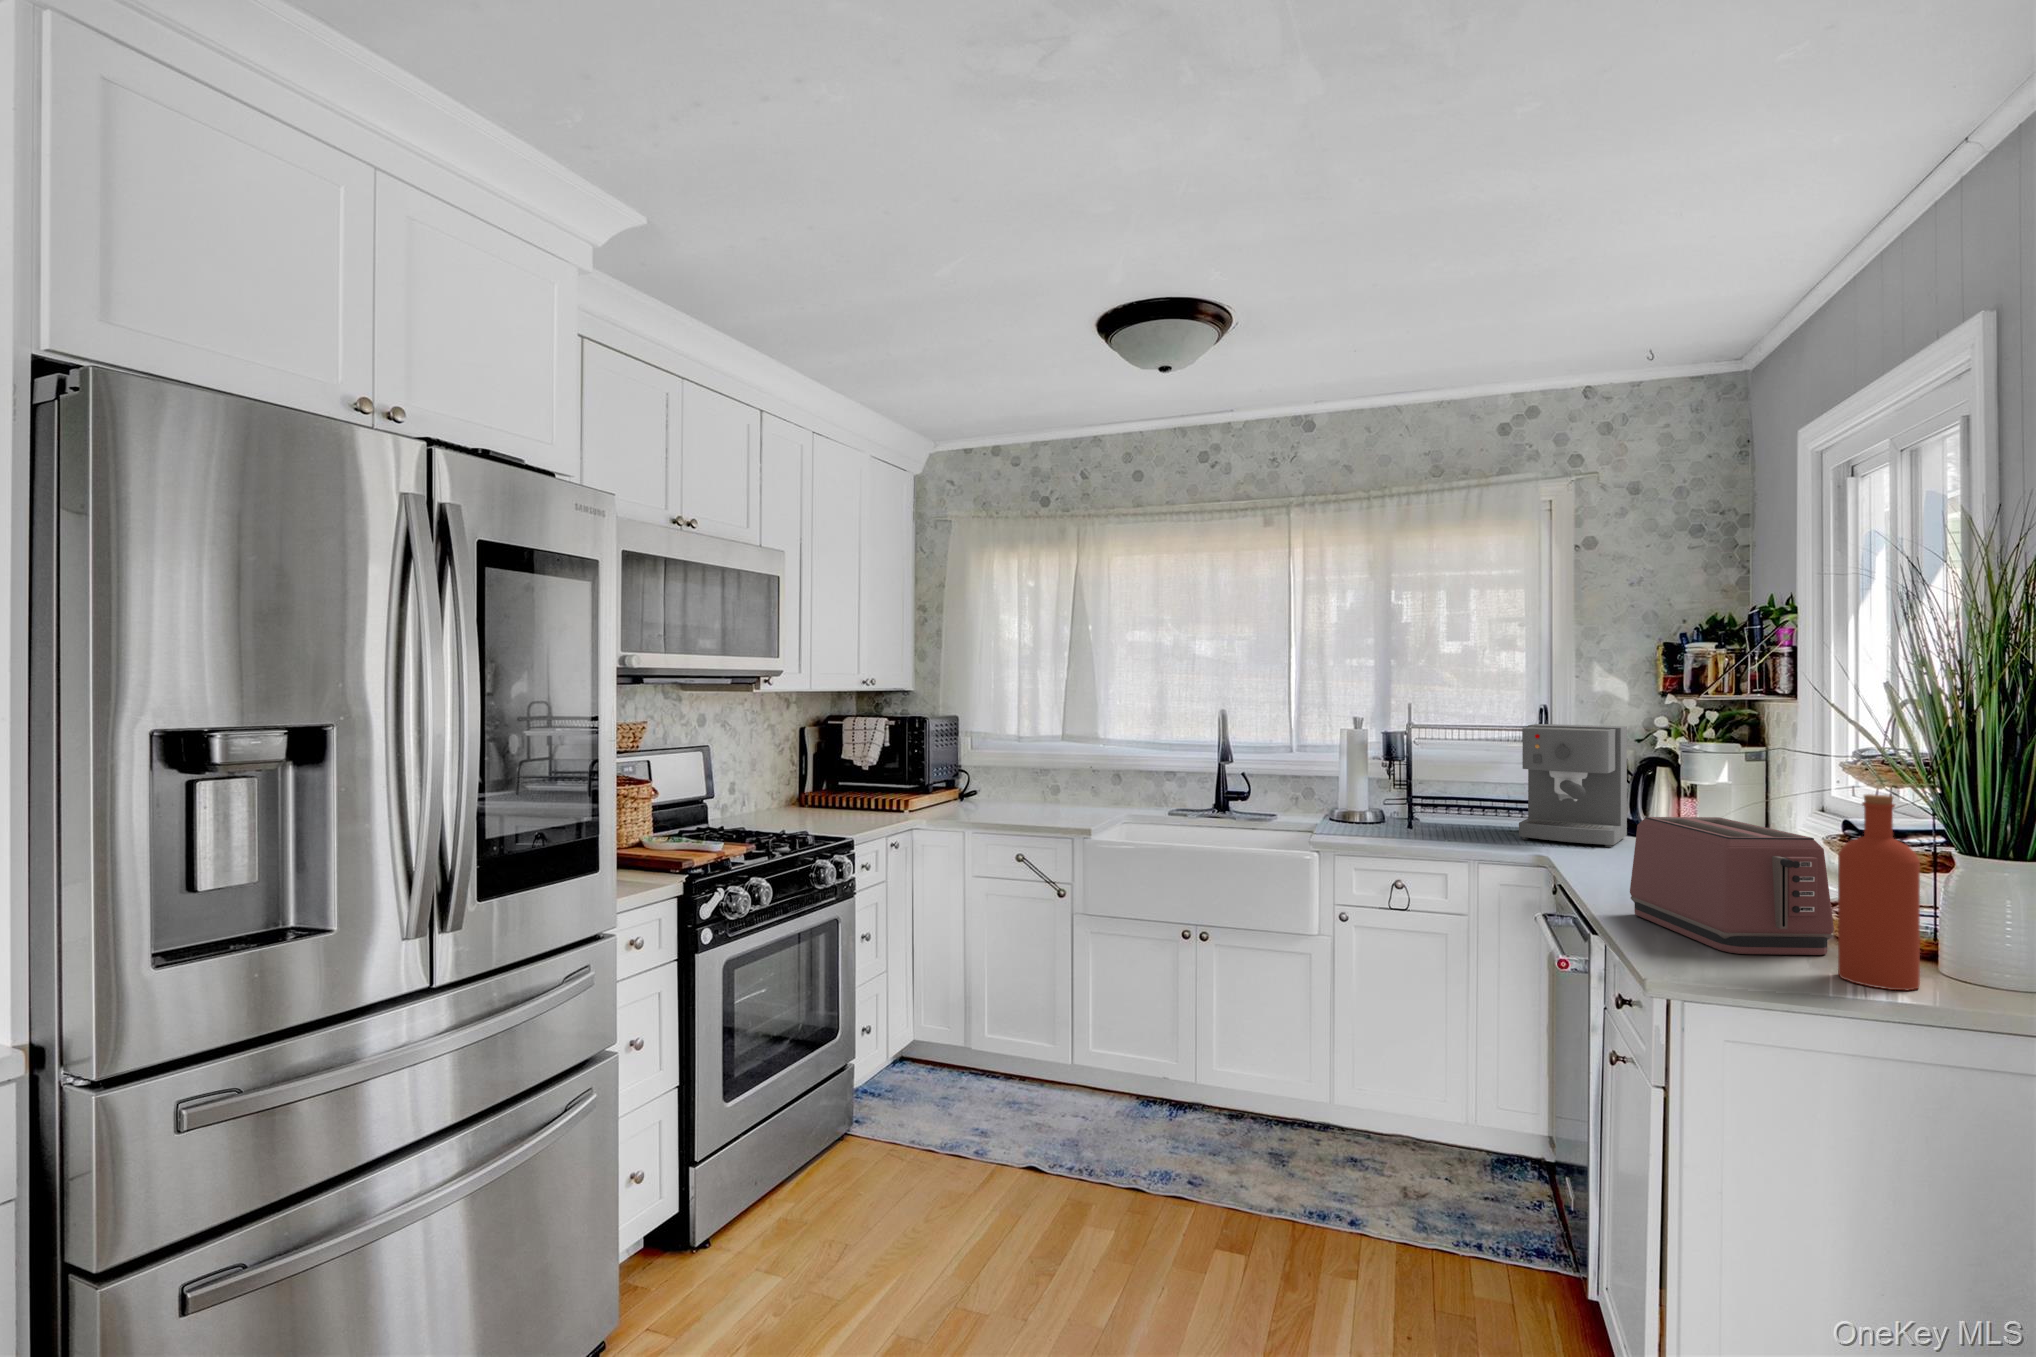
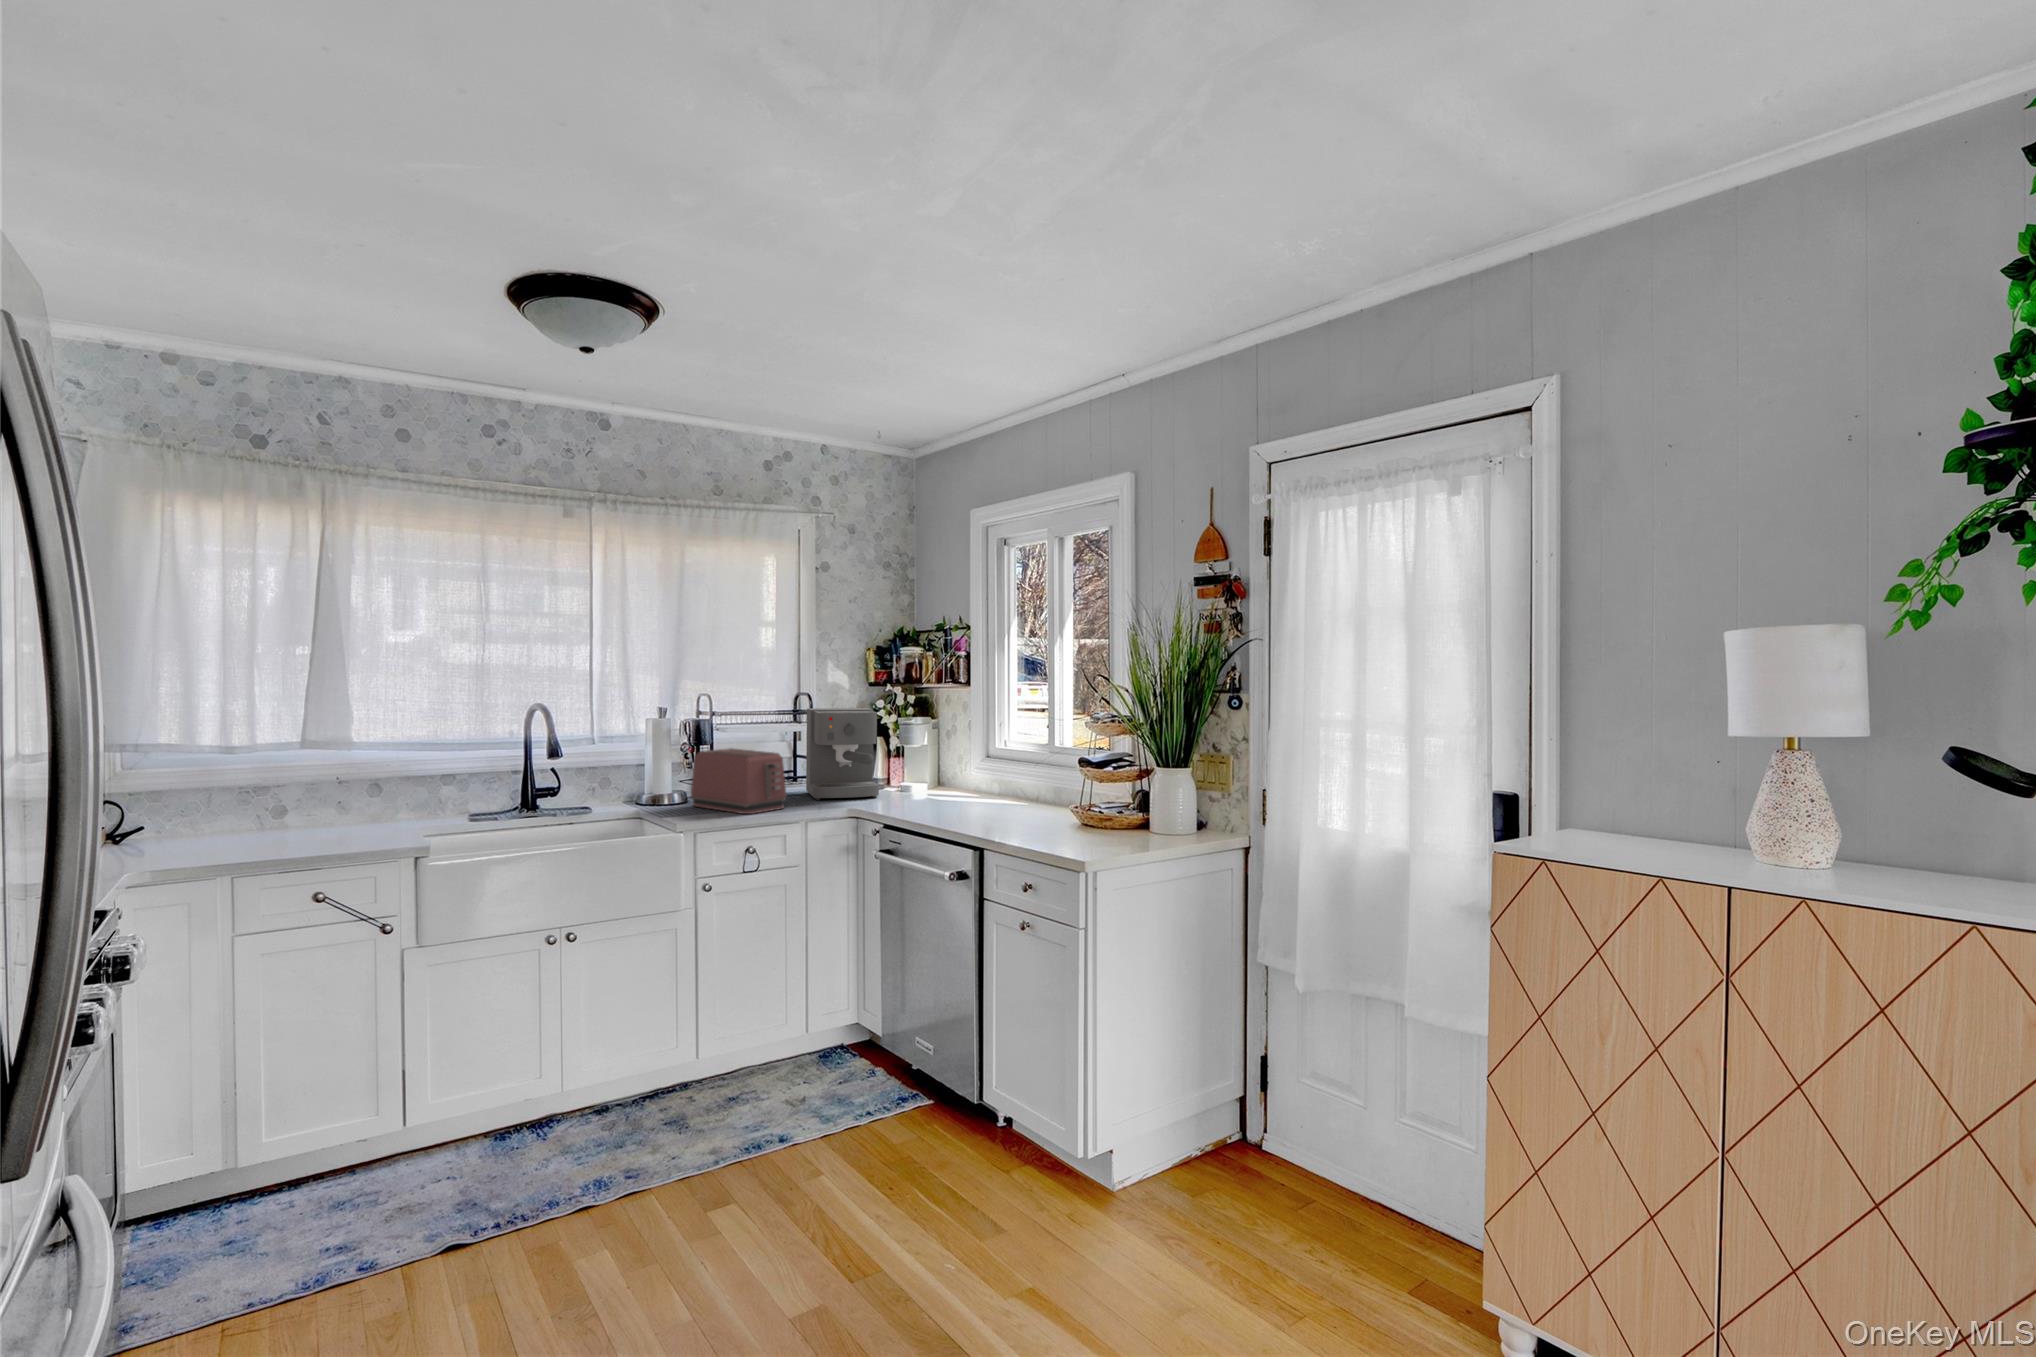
bottle: present [1838,794,1920,990] -> none [1132,746,1167,850]
toaster: present [1630,817,1834,955] -> present [691,748,786,814]

